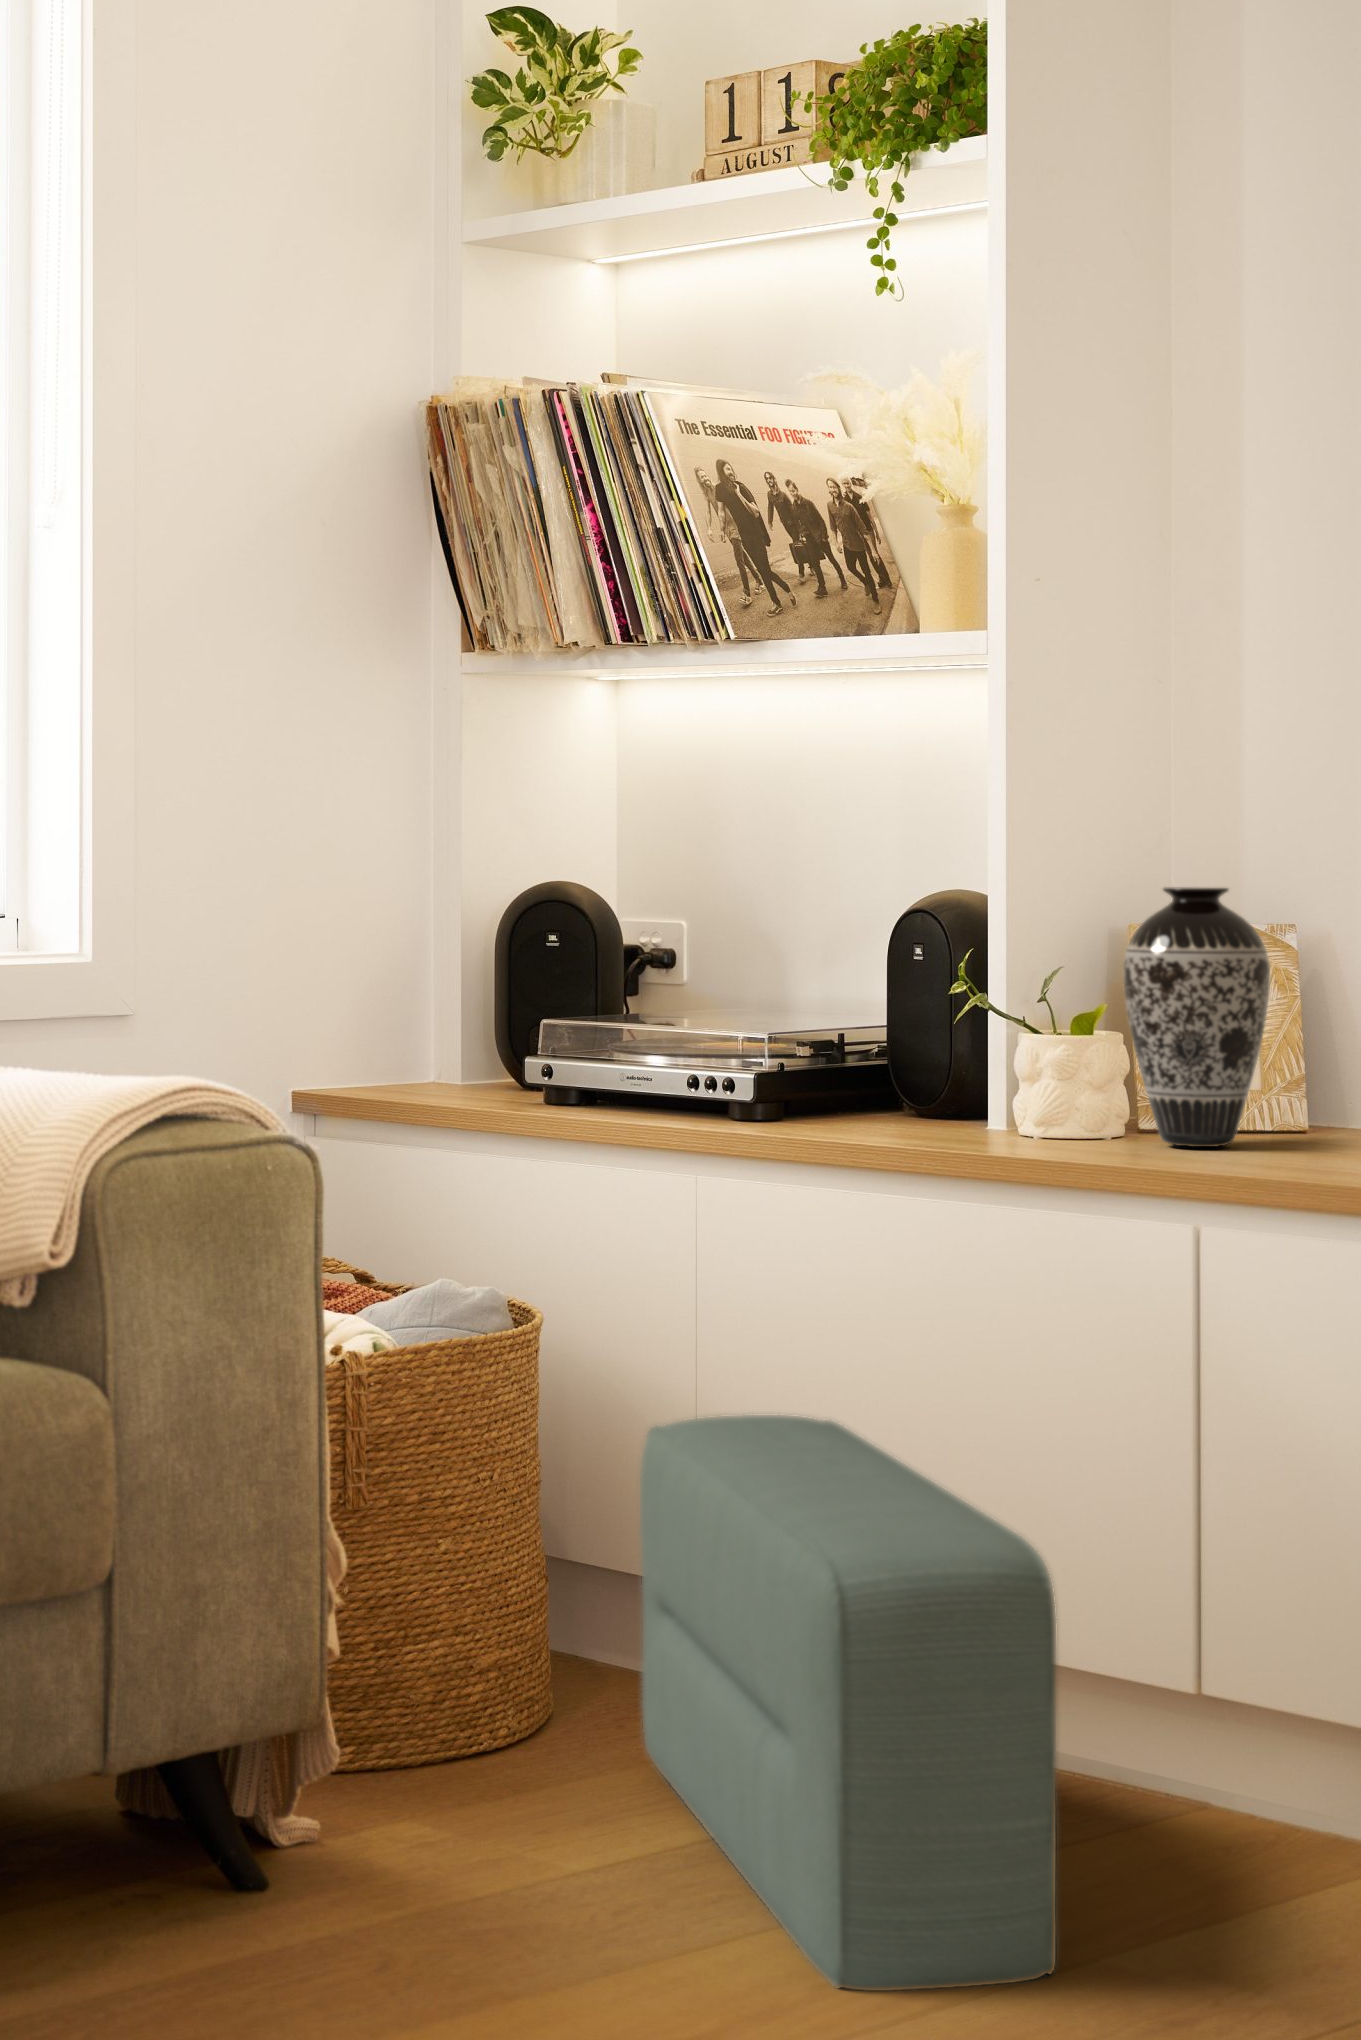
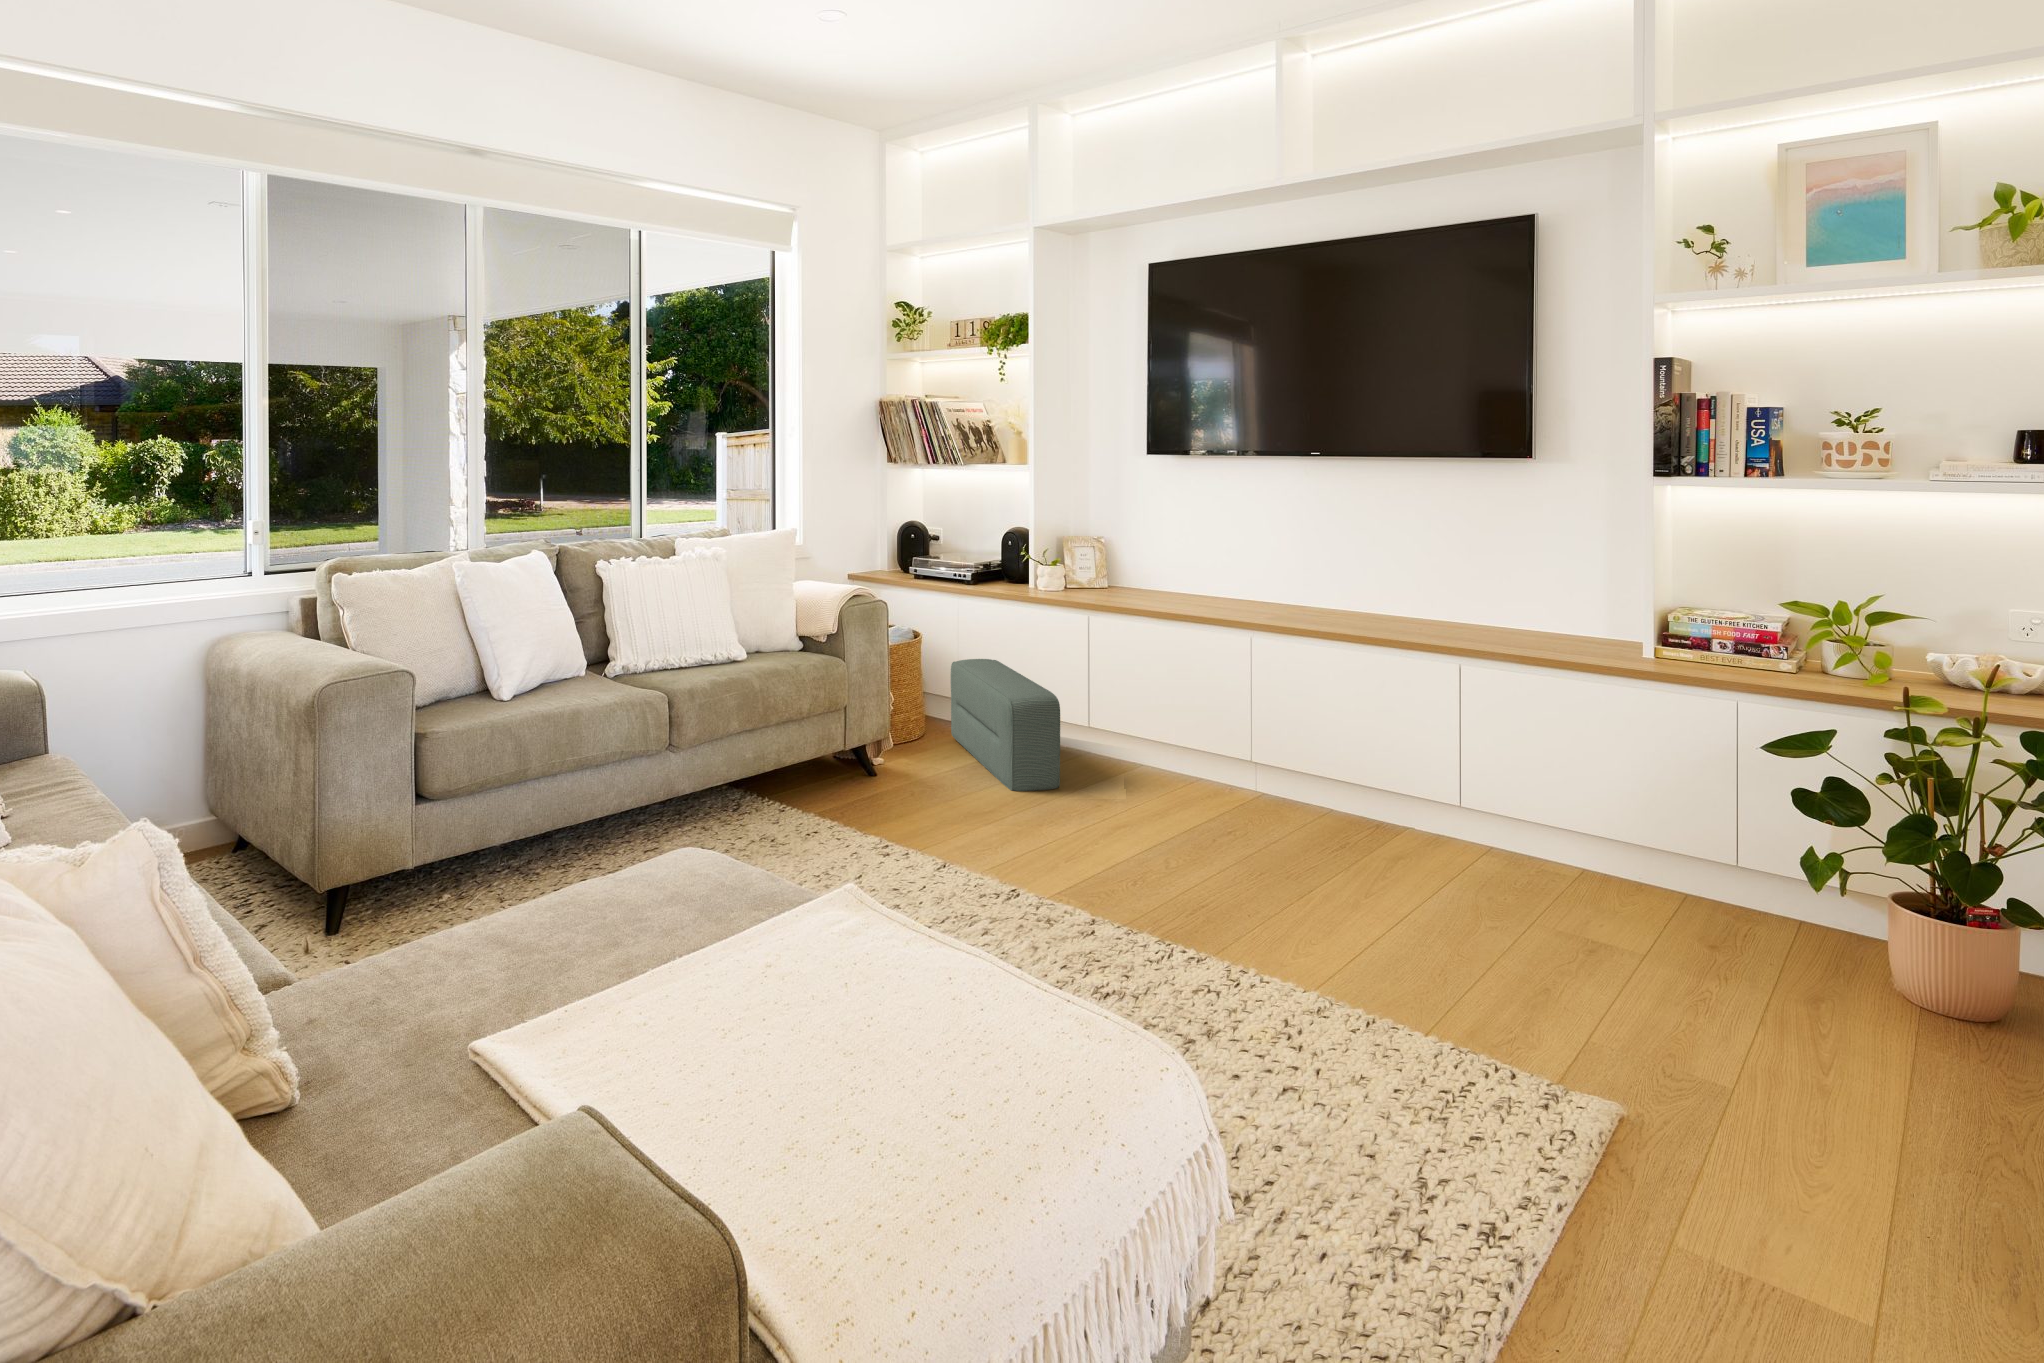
decorative vase: present [1123,887,1271,1147] -> none [1065,533,1101,595]

